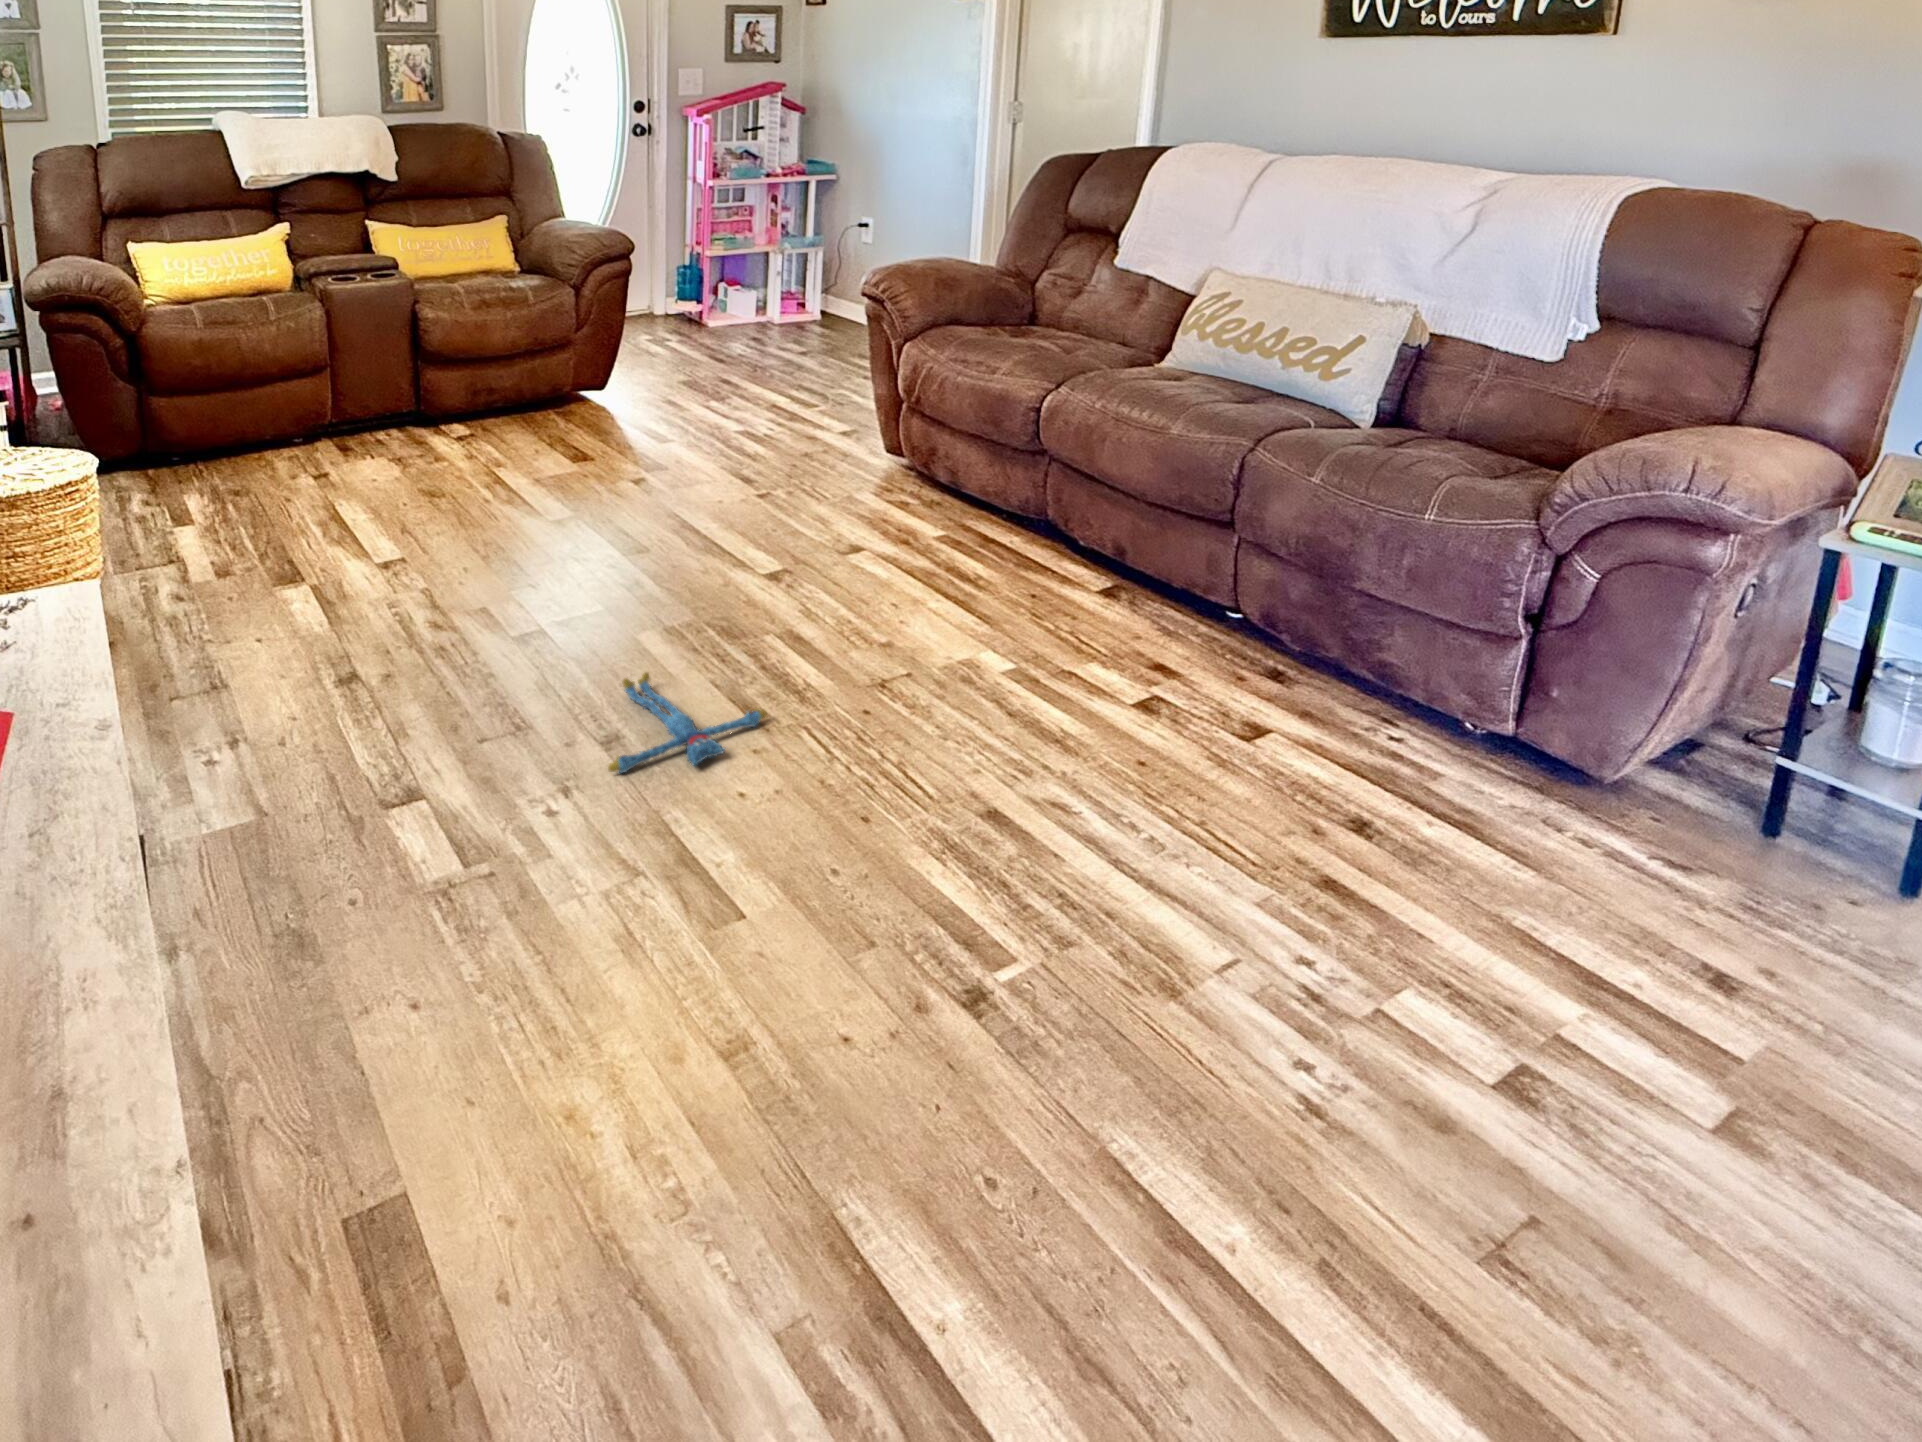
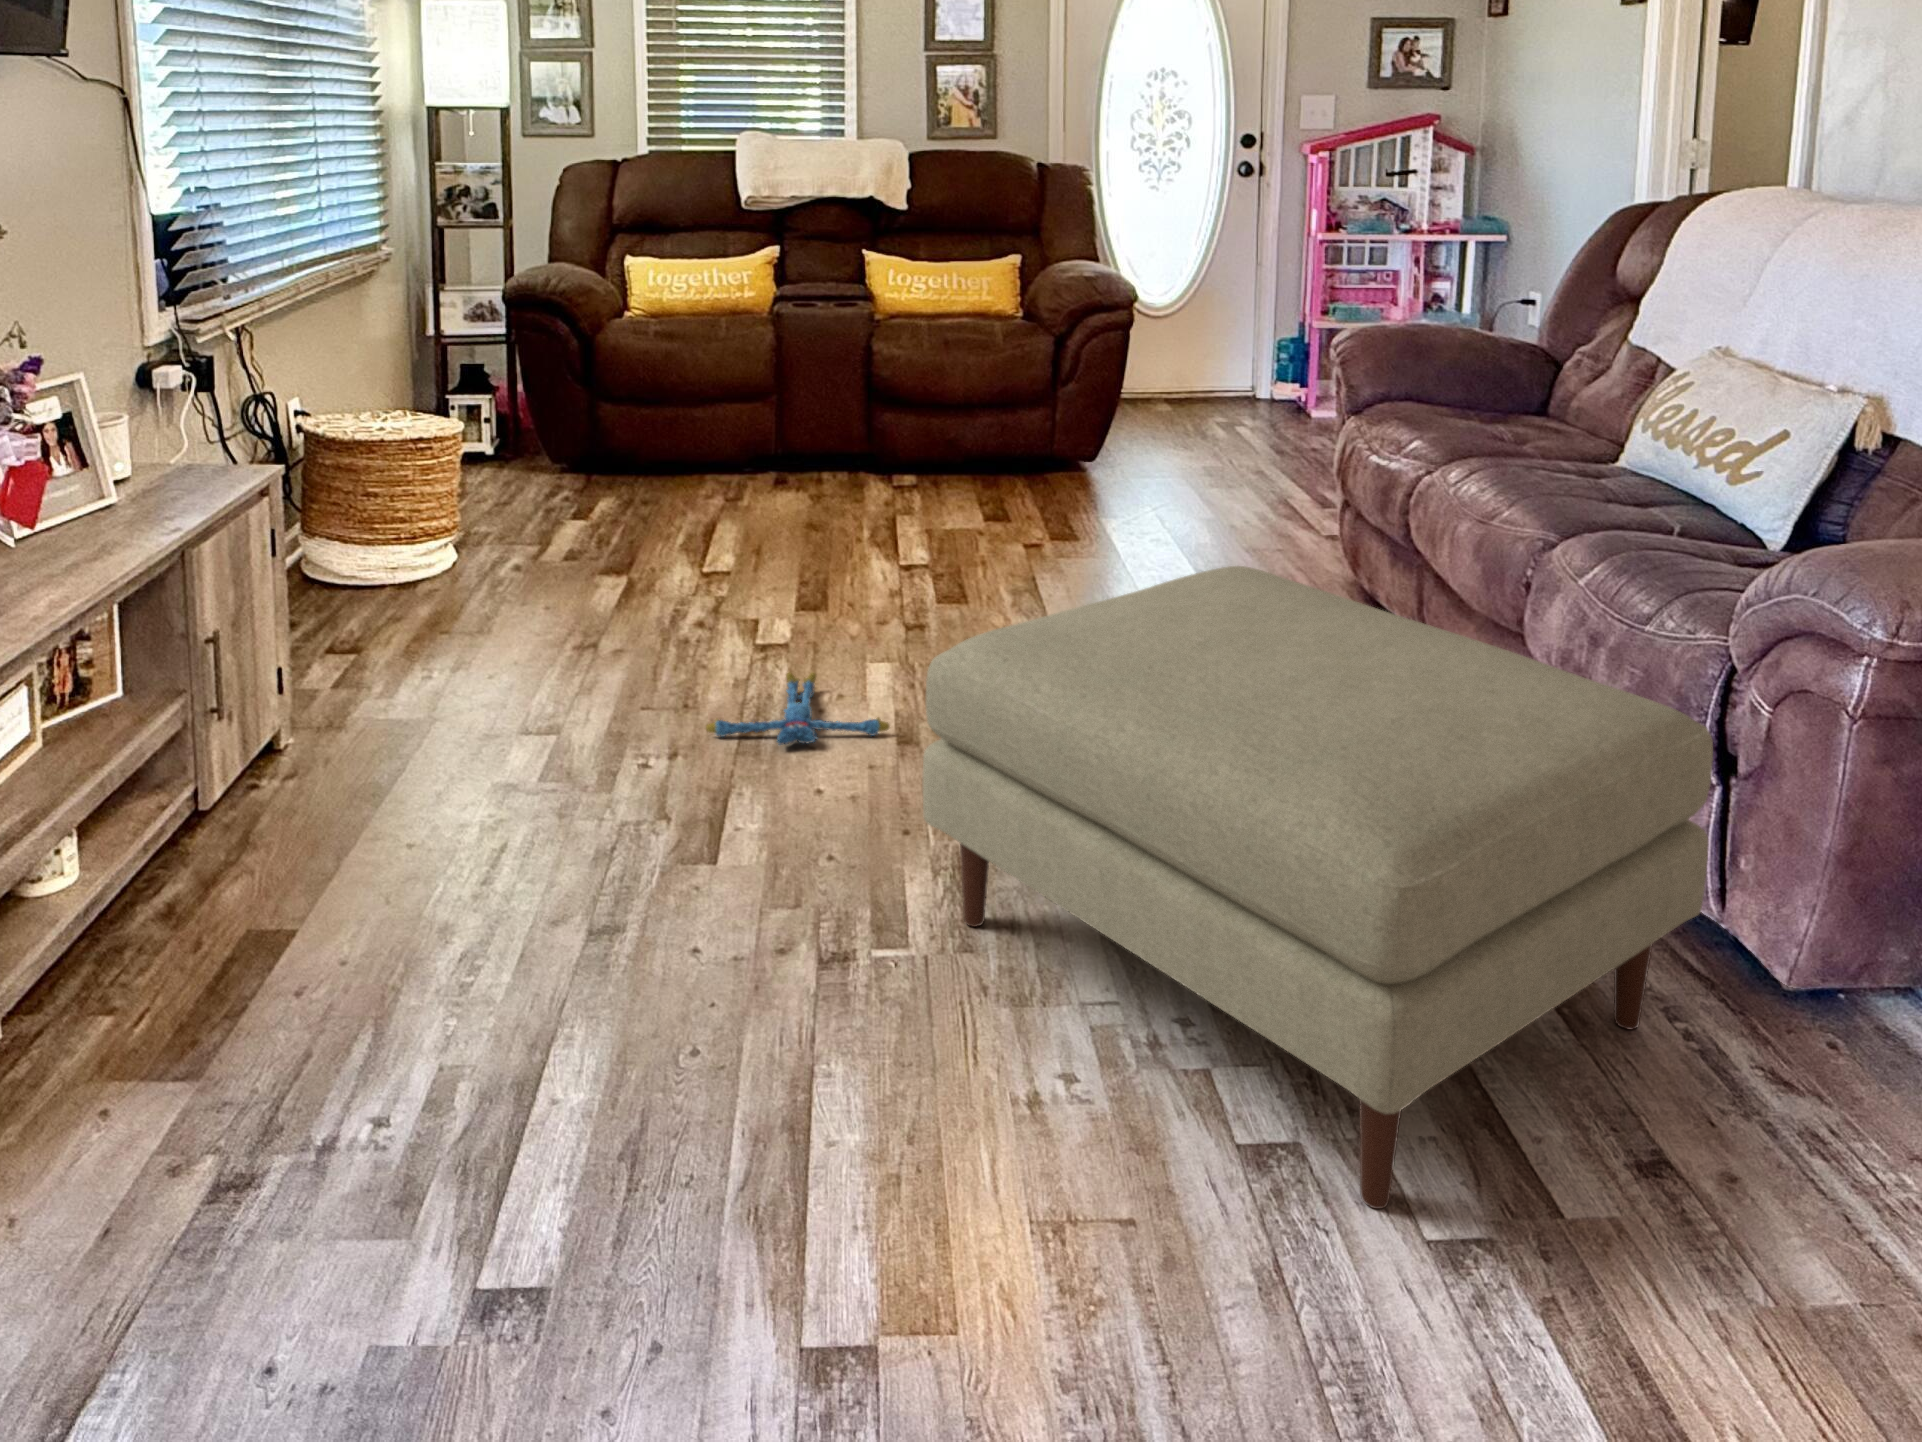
ottoman: none [1048,513,1829,1116] -> present [923,566,1713,1209]

